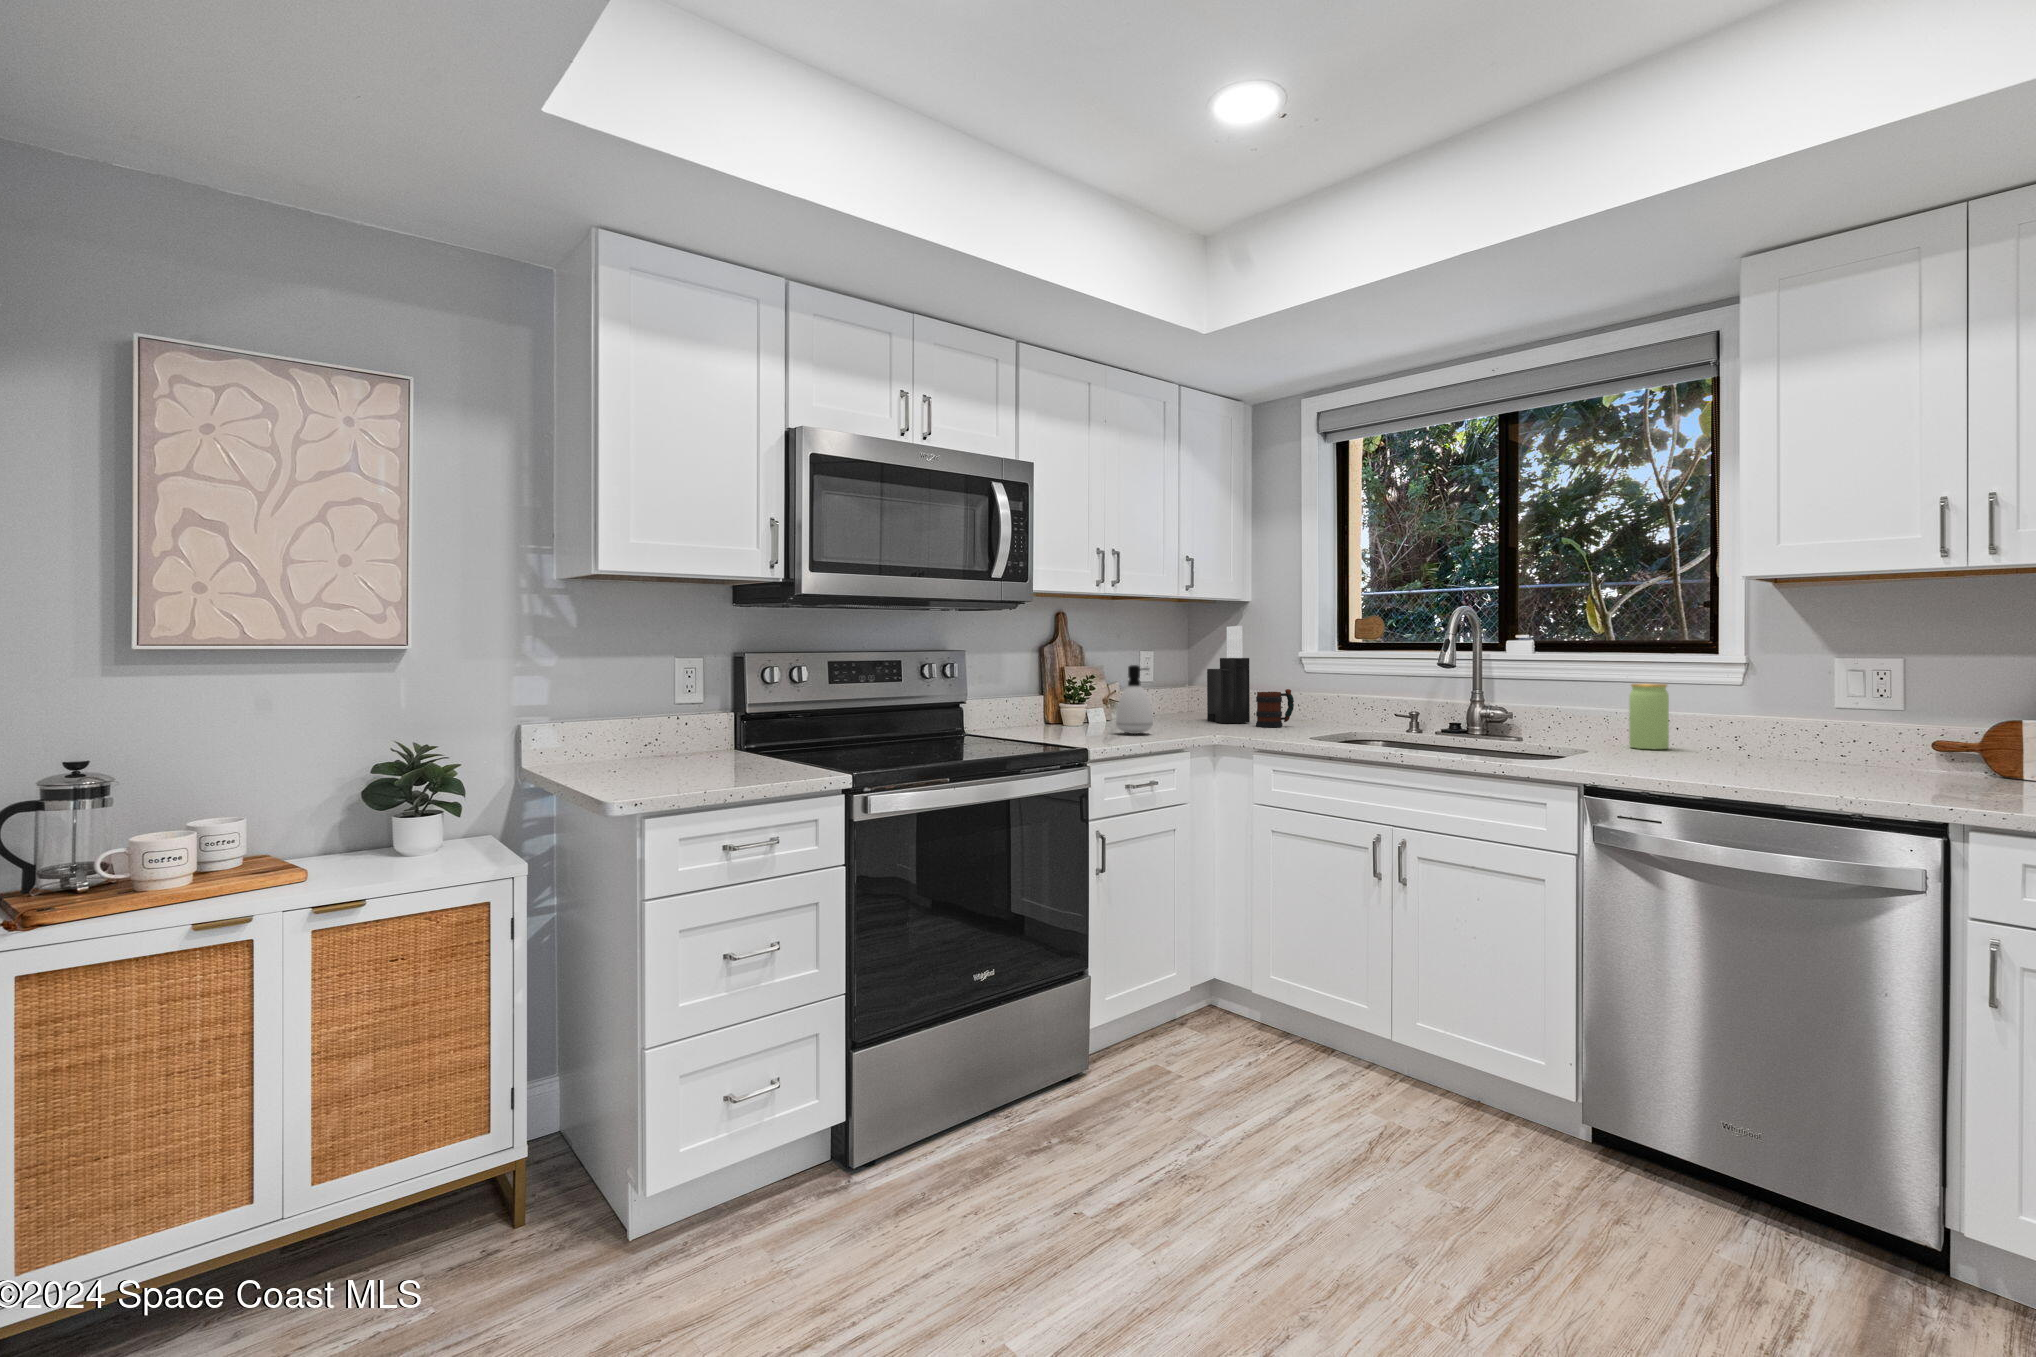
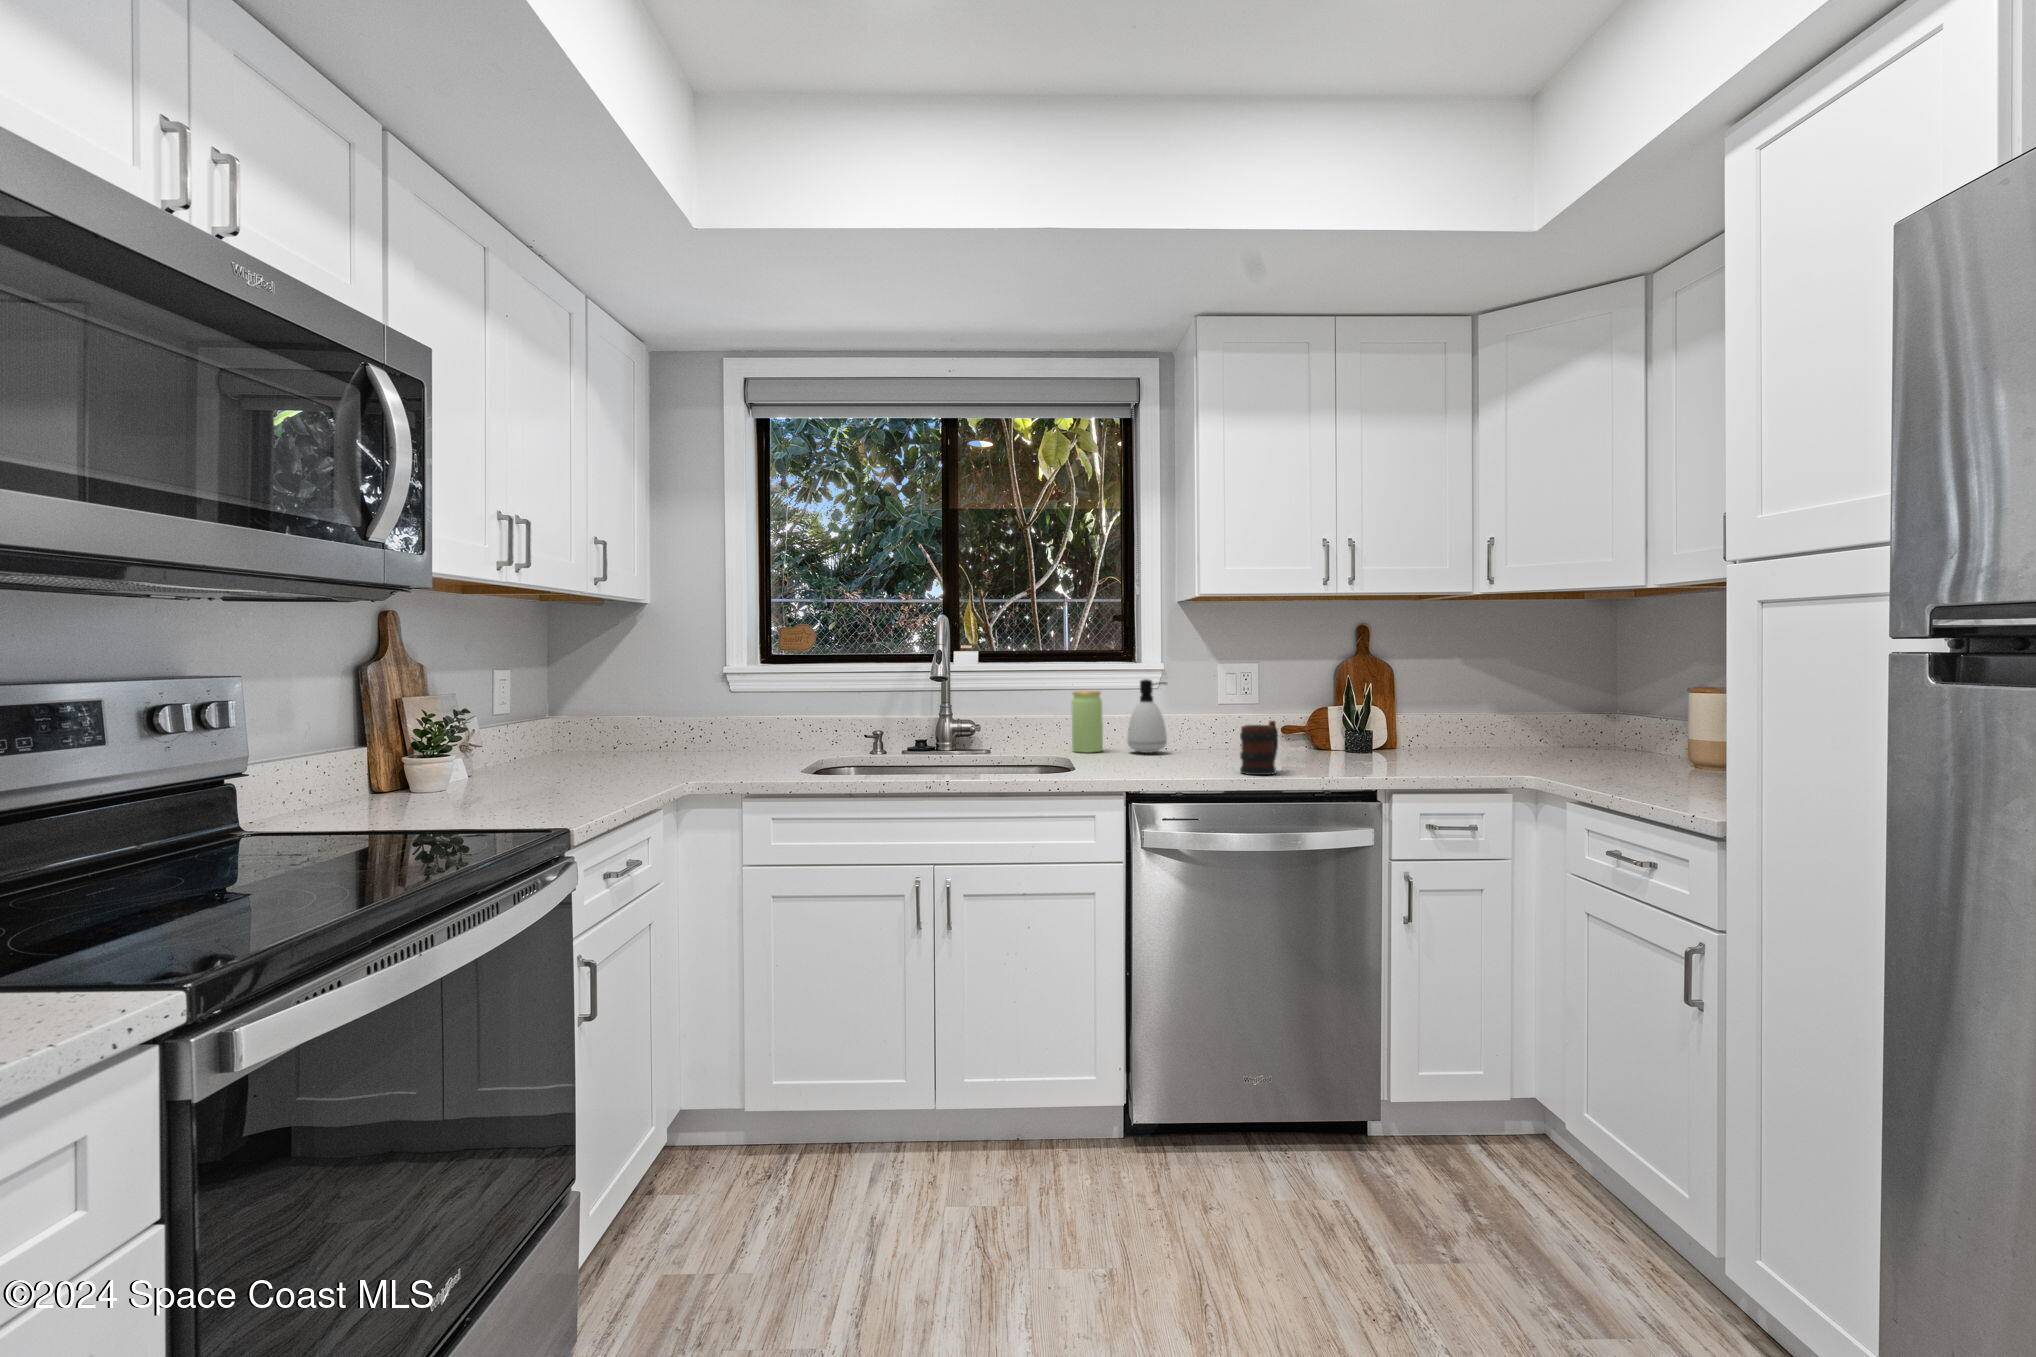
knife block: present [1207,626,1250,723] -> none [598,634,669,761]
soap dispenser: present [1116,665,1153,734] -> present [1127,679,1167,753]
mug: present [1256,689,1294,727] -> present [1240,721,1278,775]

